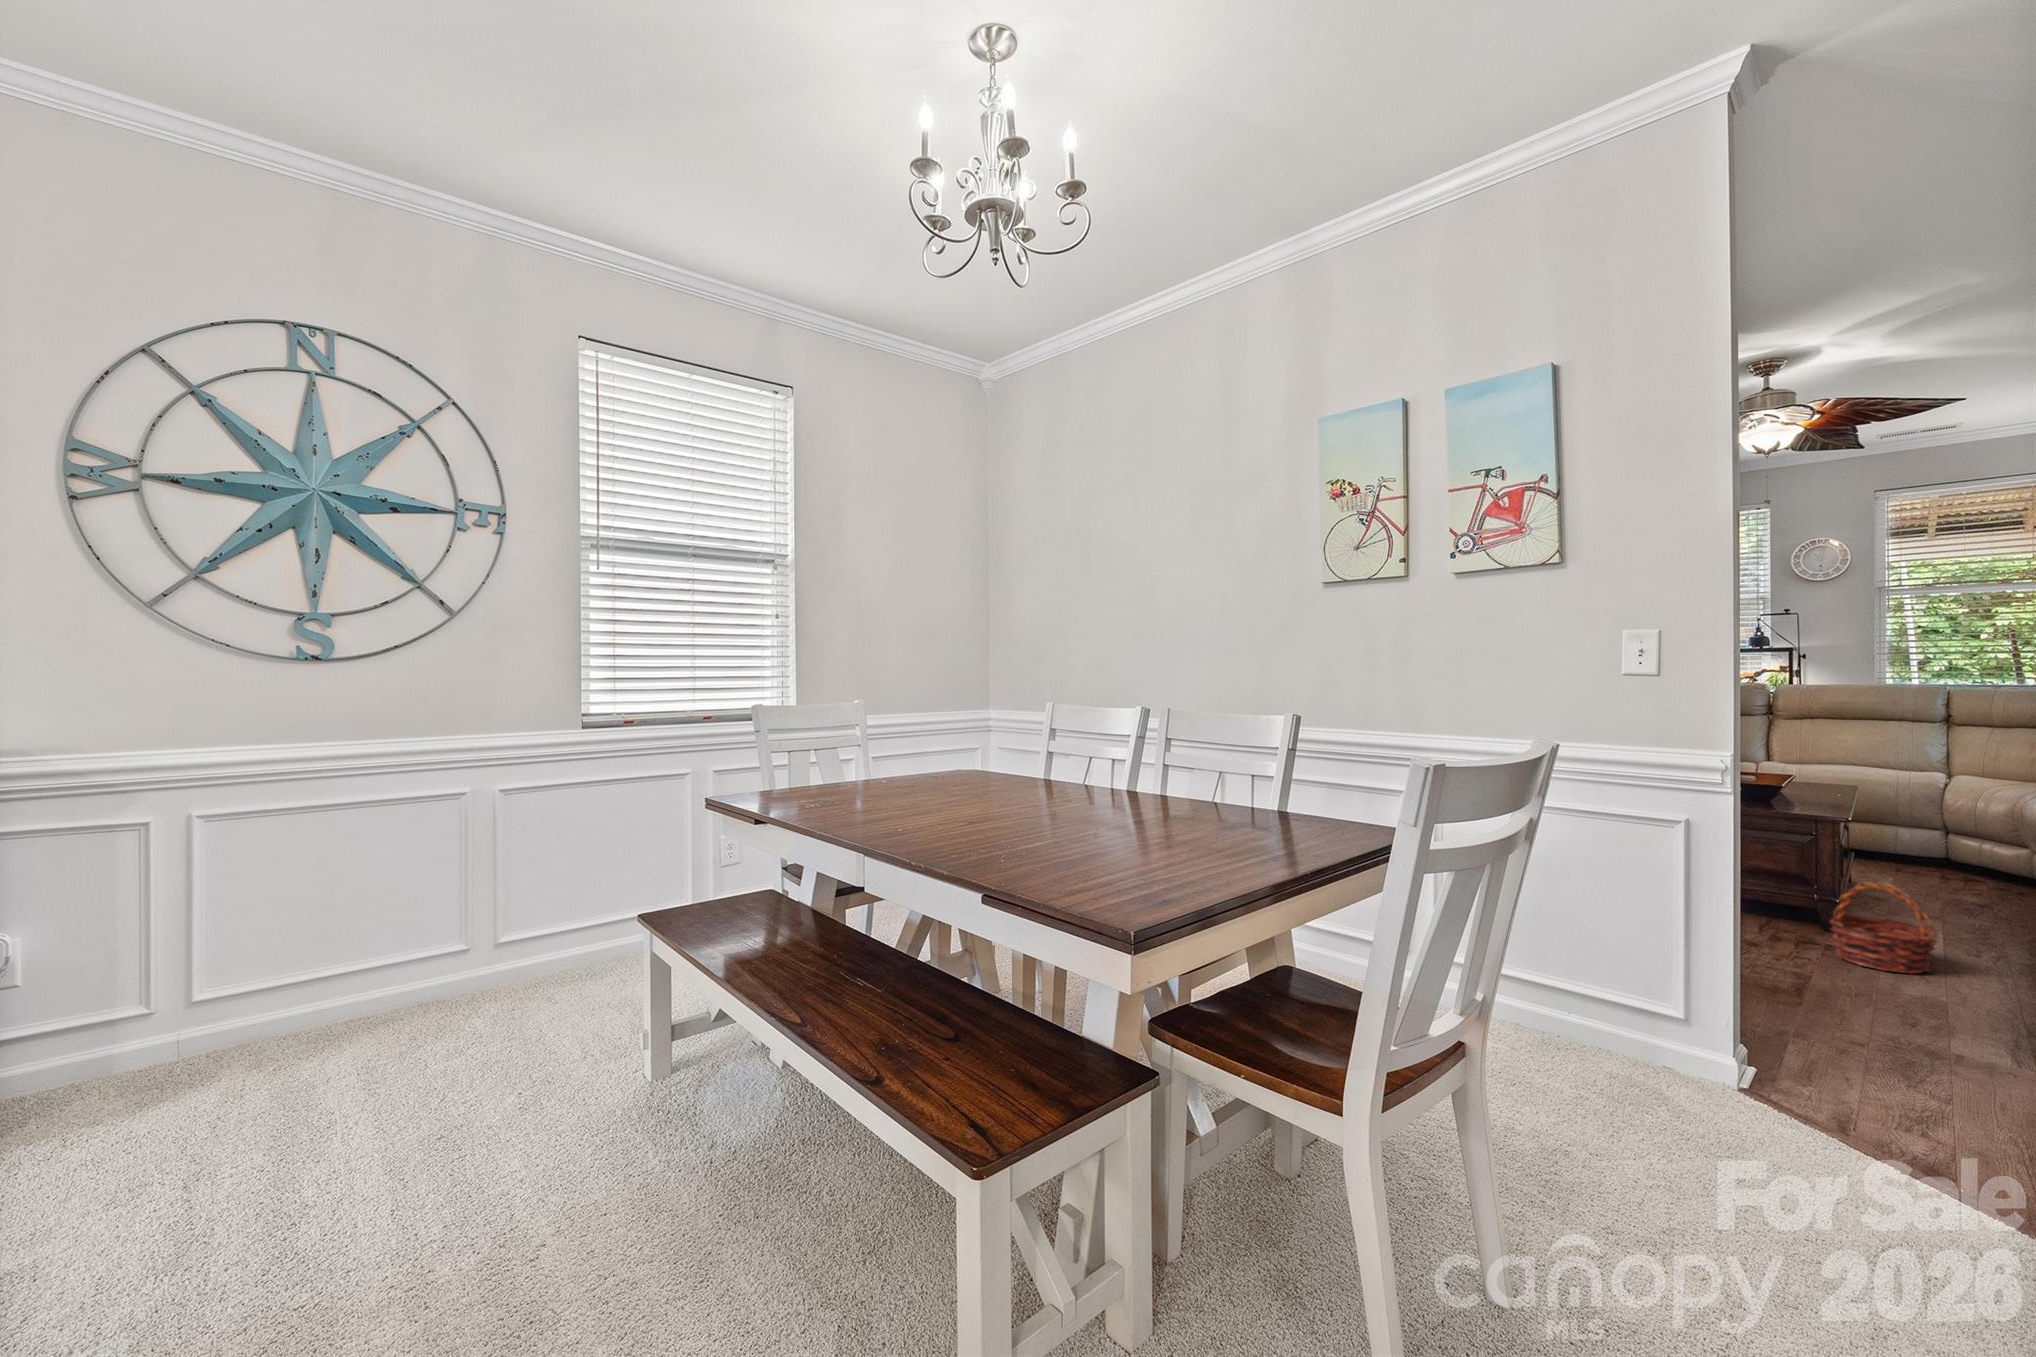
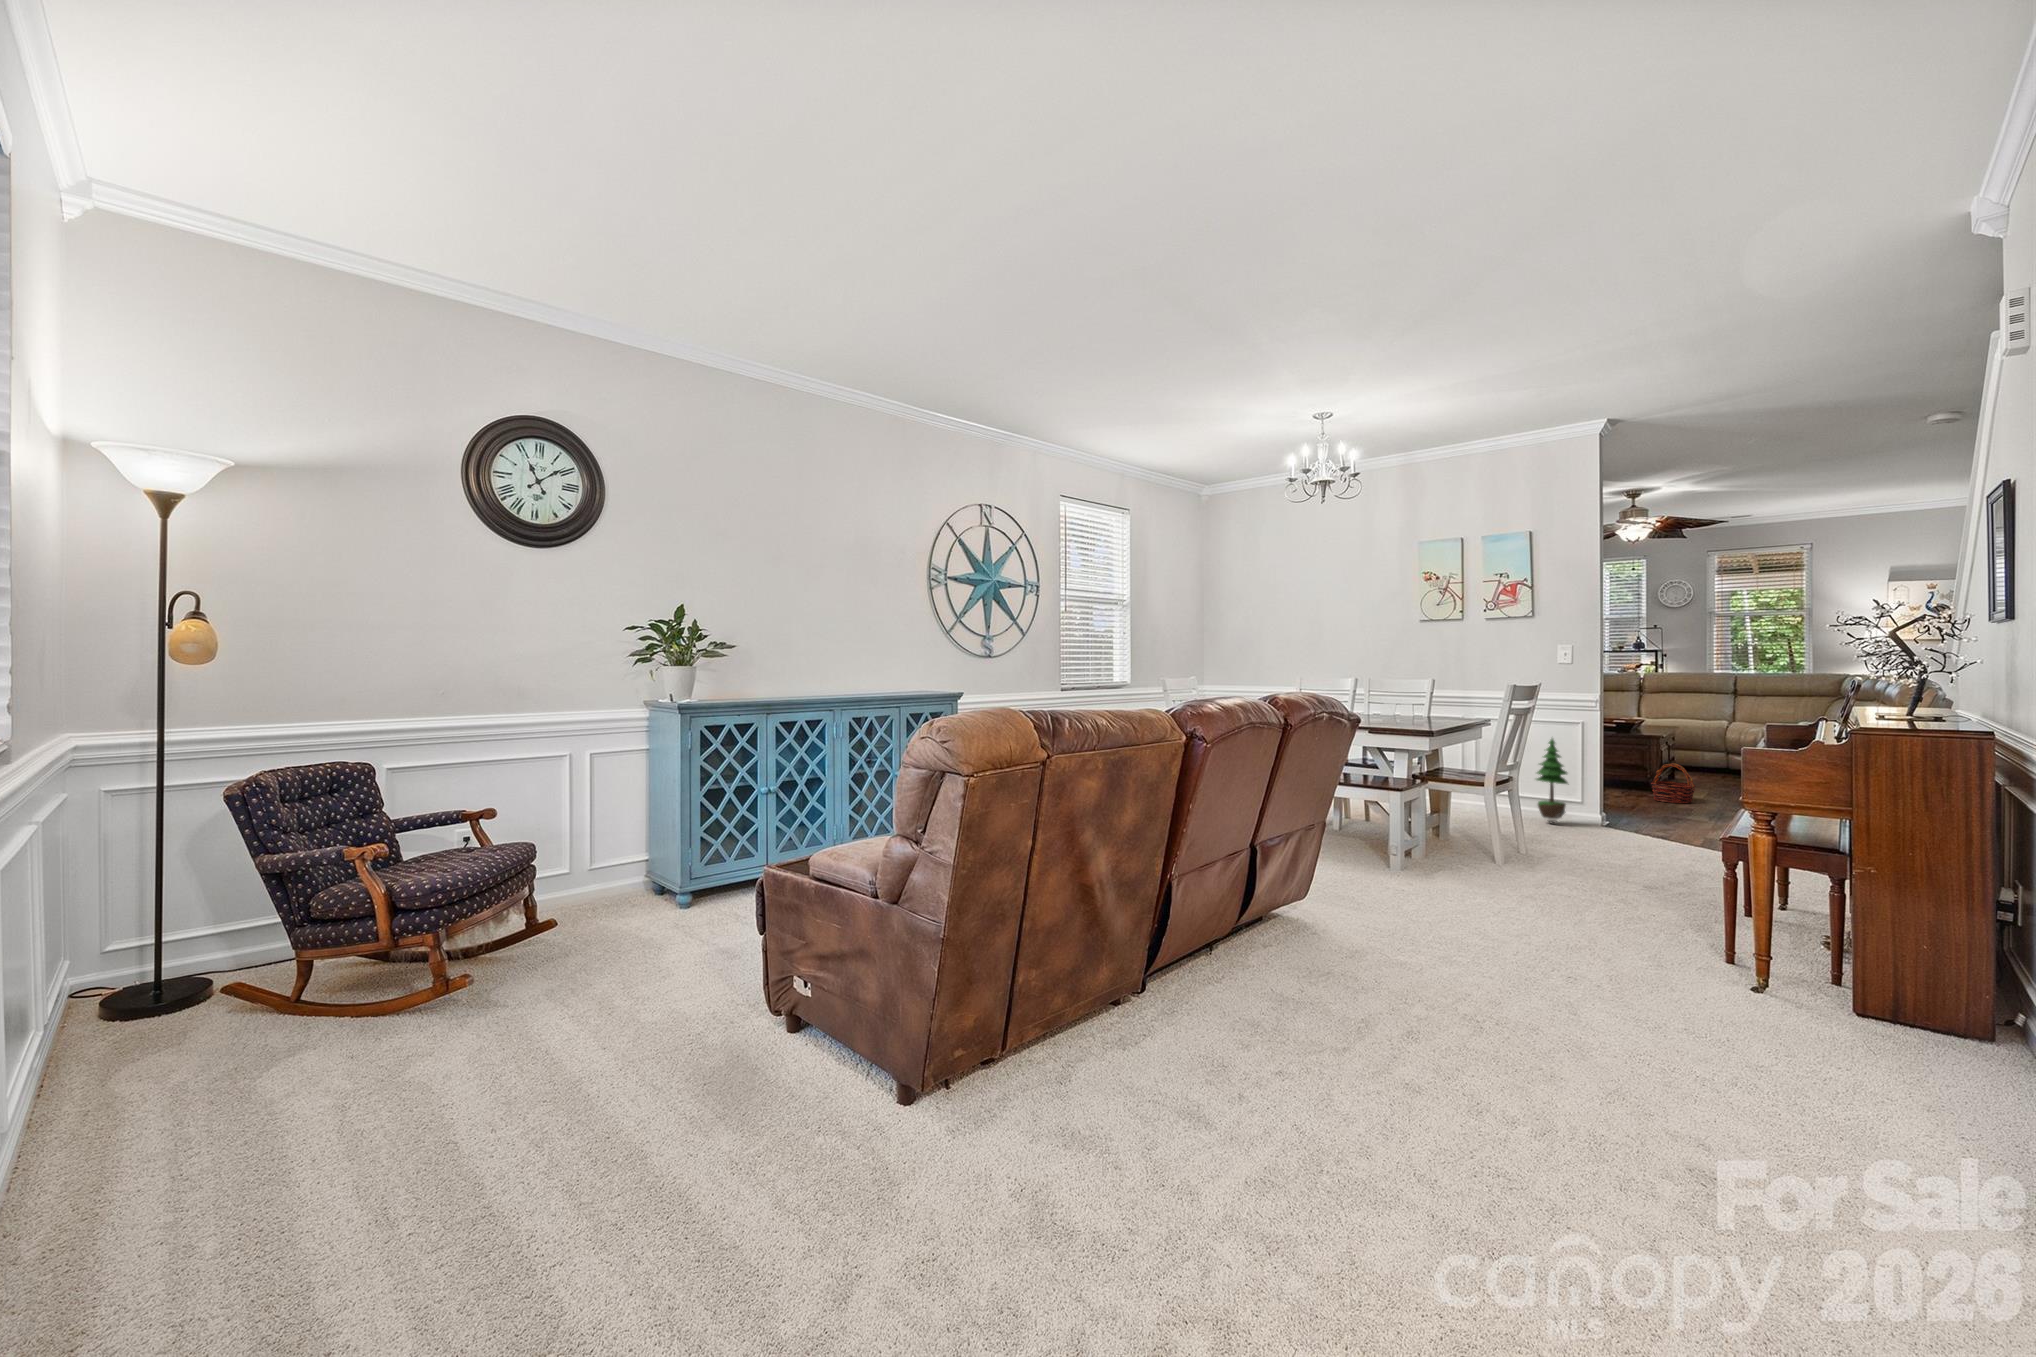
potted tree: none [1561,852,1654,1067] -> present [1536,739,1568,823]

